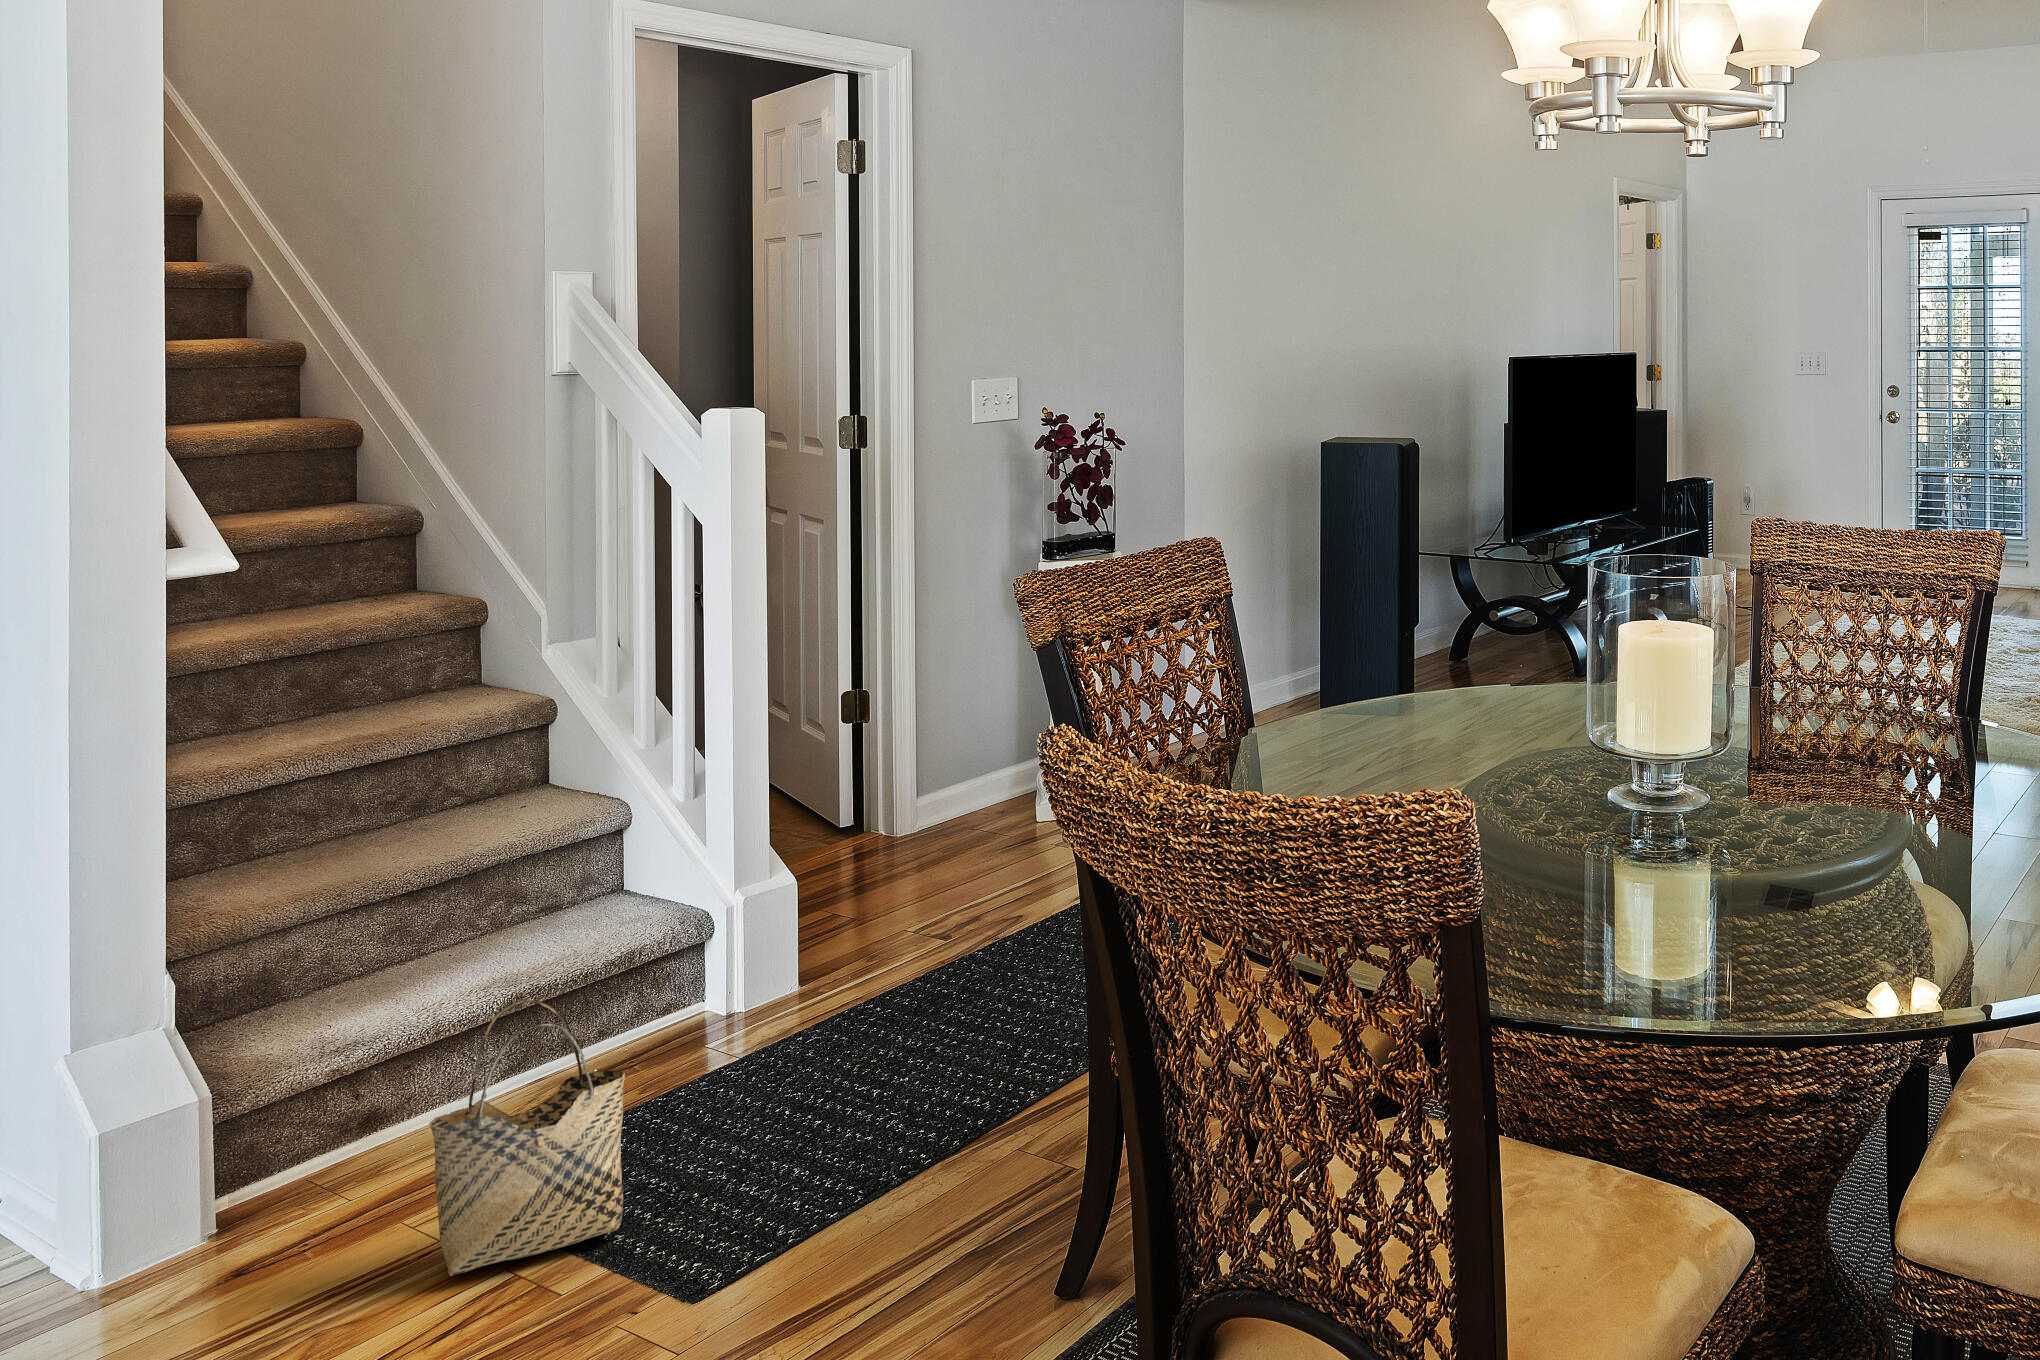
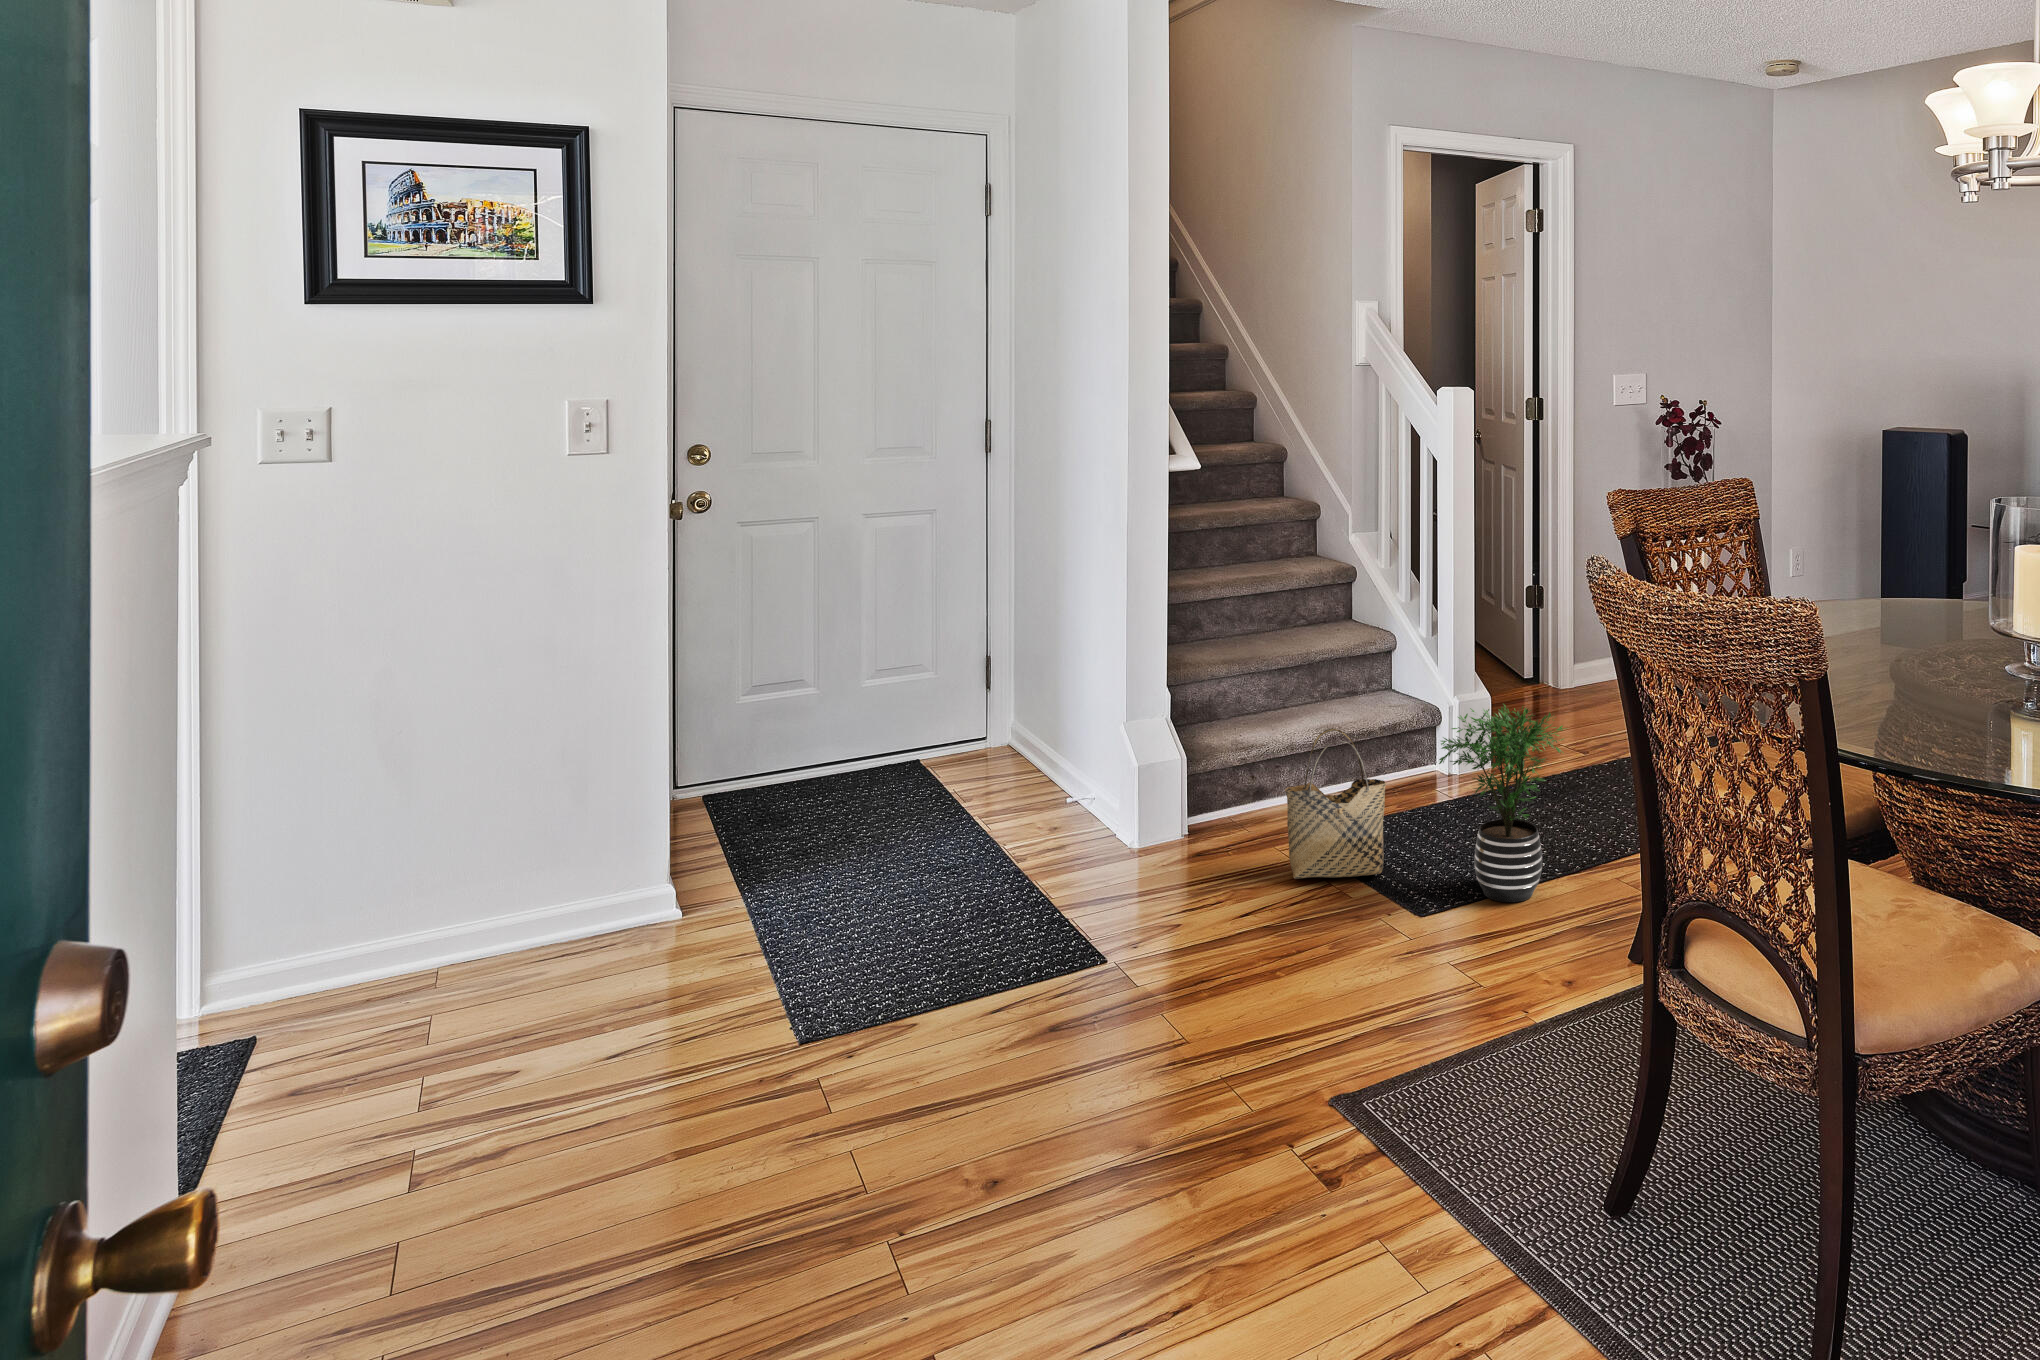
potted plant: none [722,914,949,1235] -> present [1439,705,1563,902]

